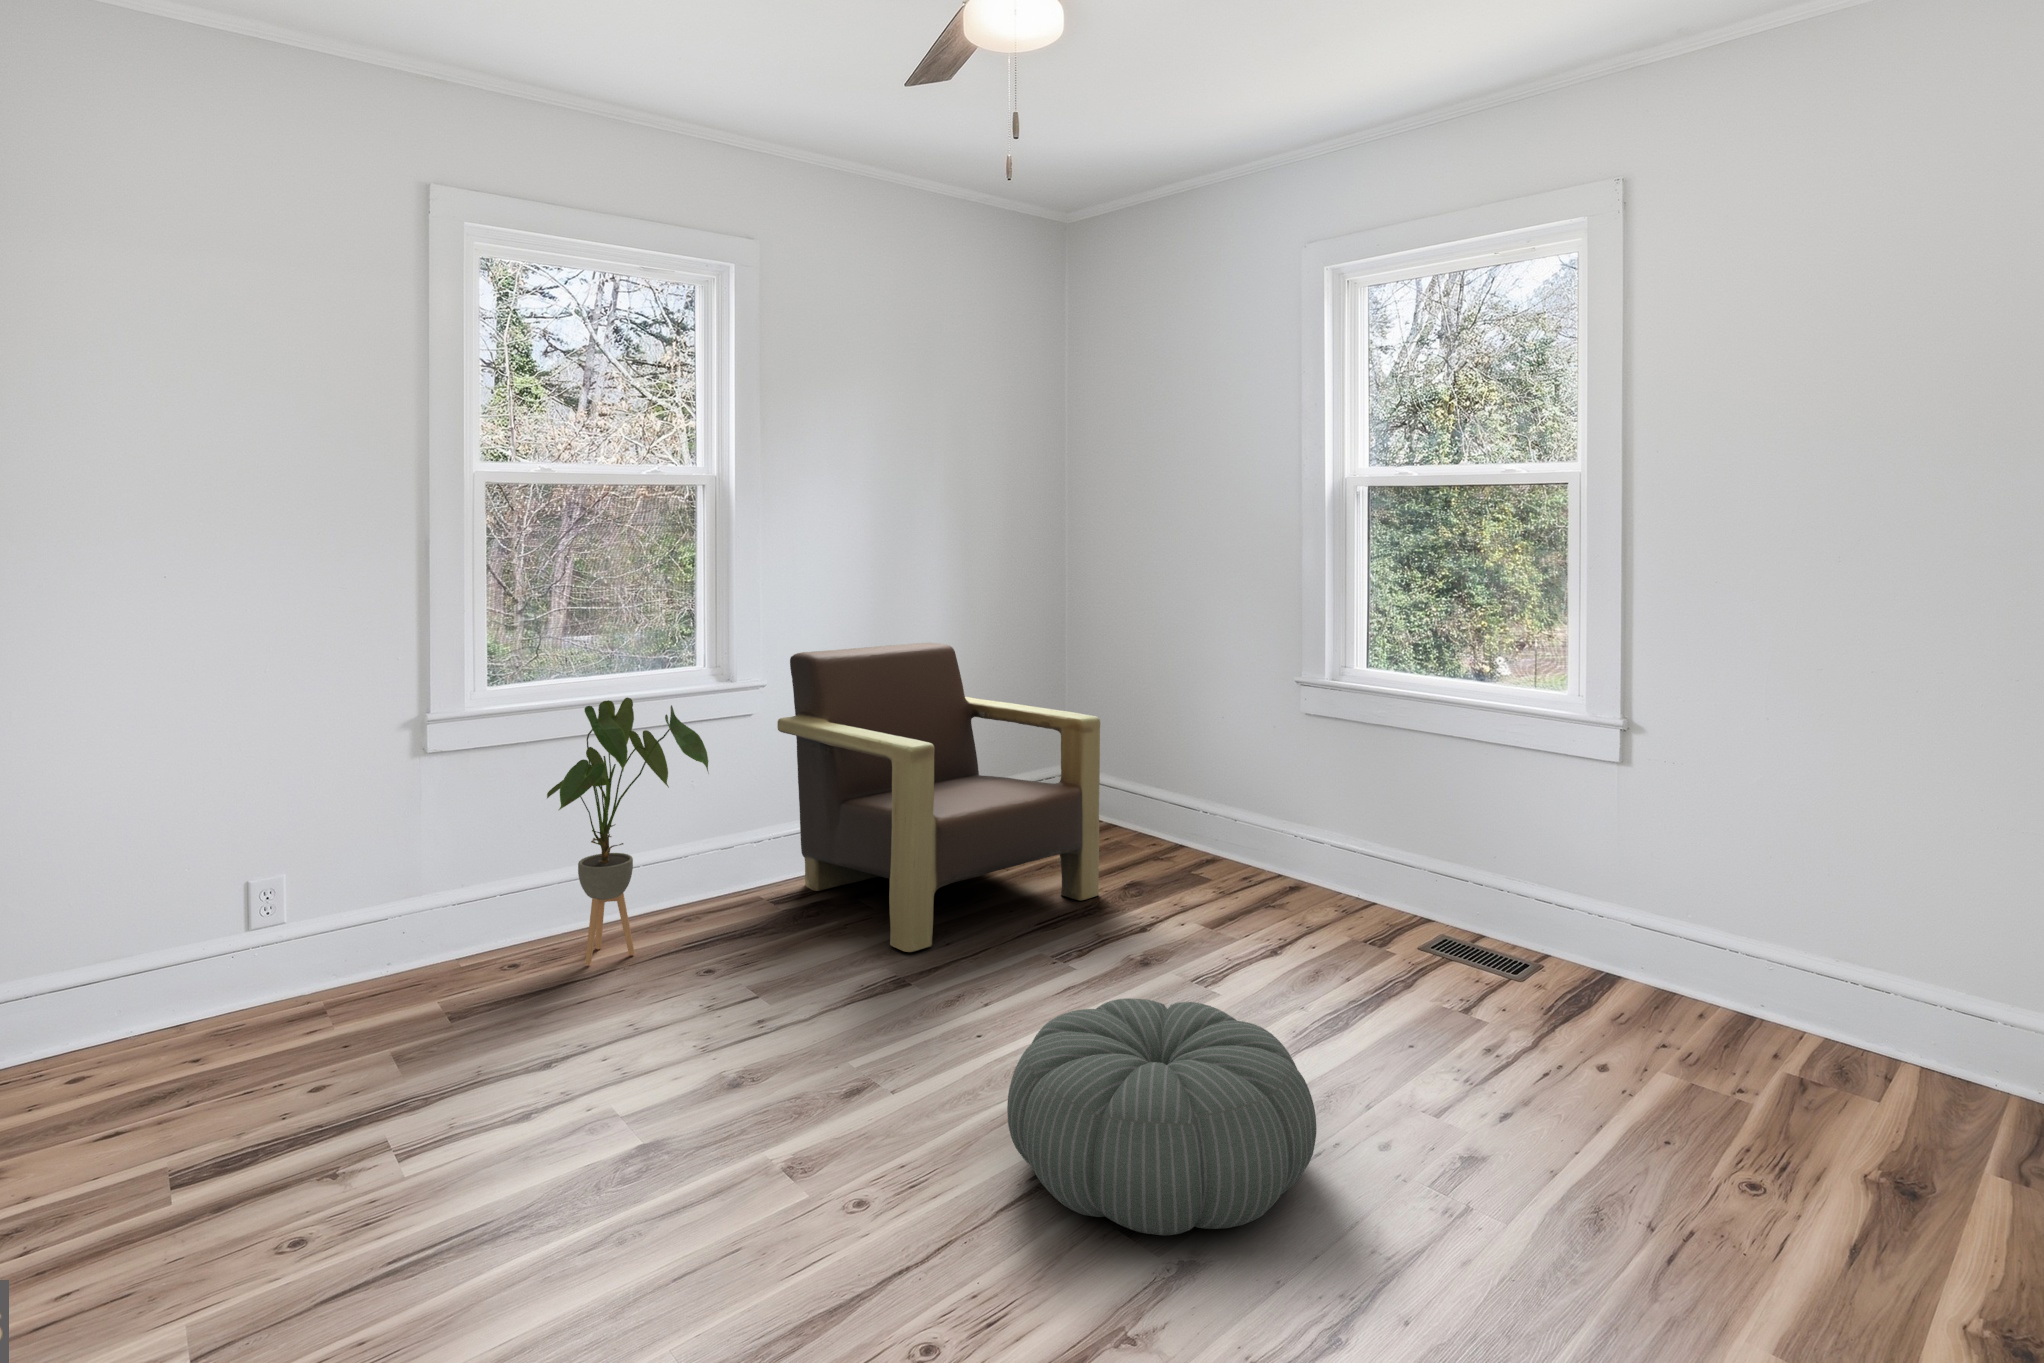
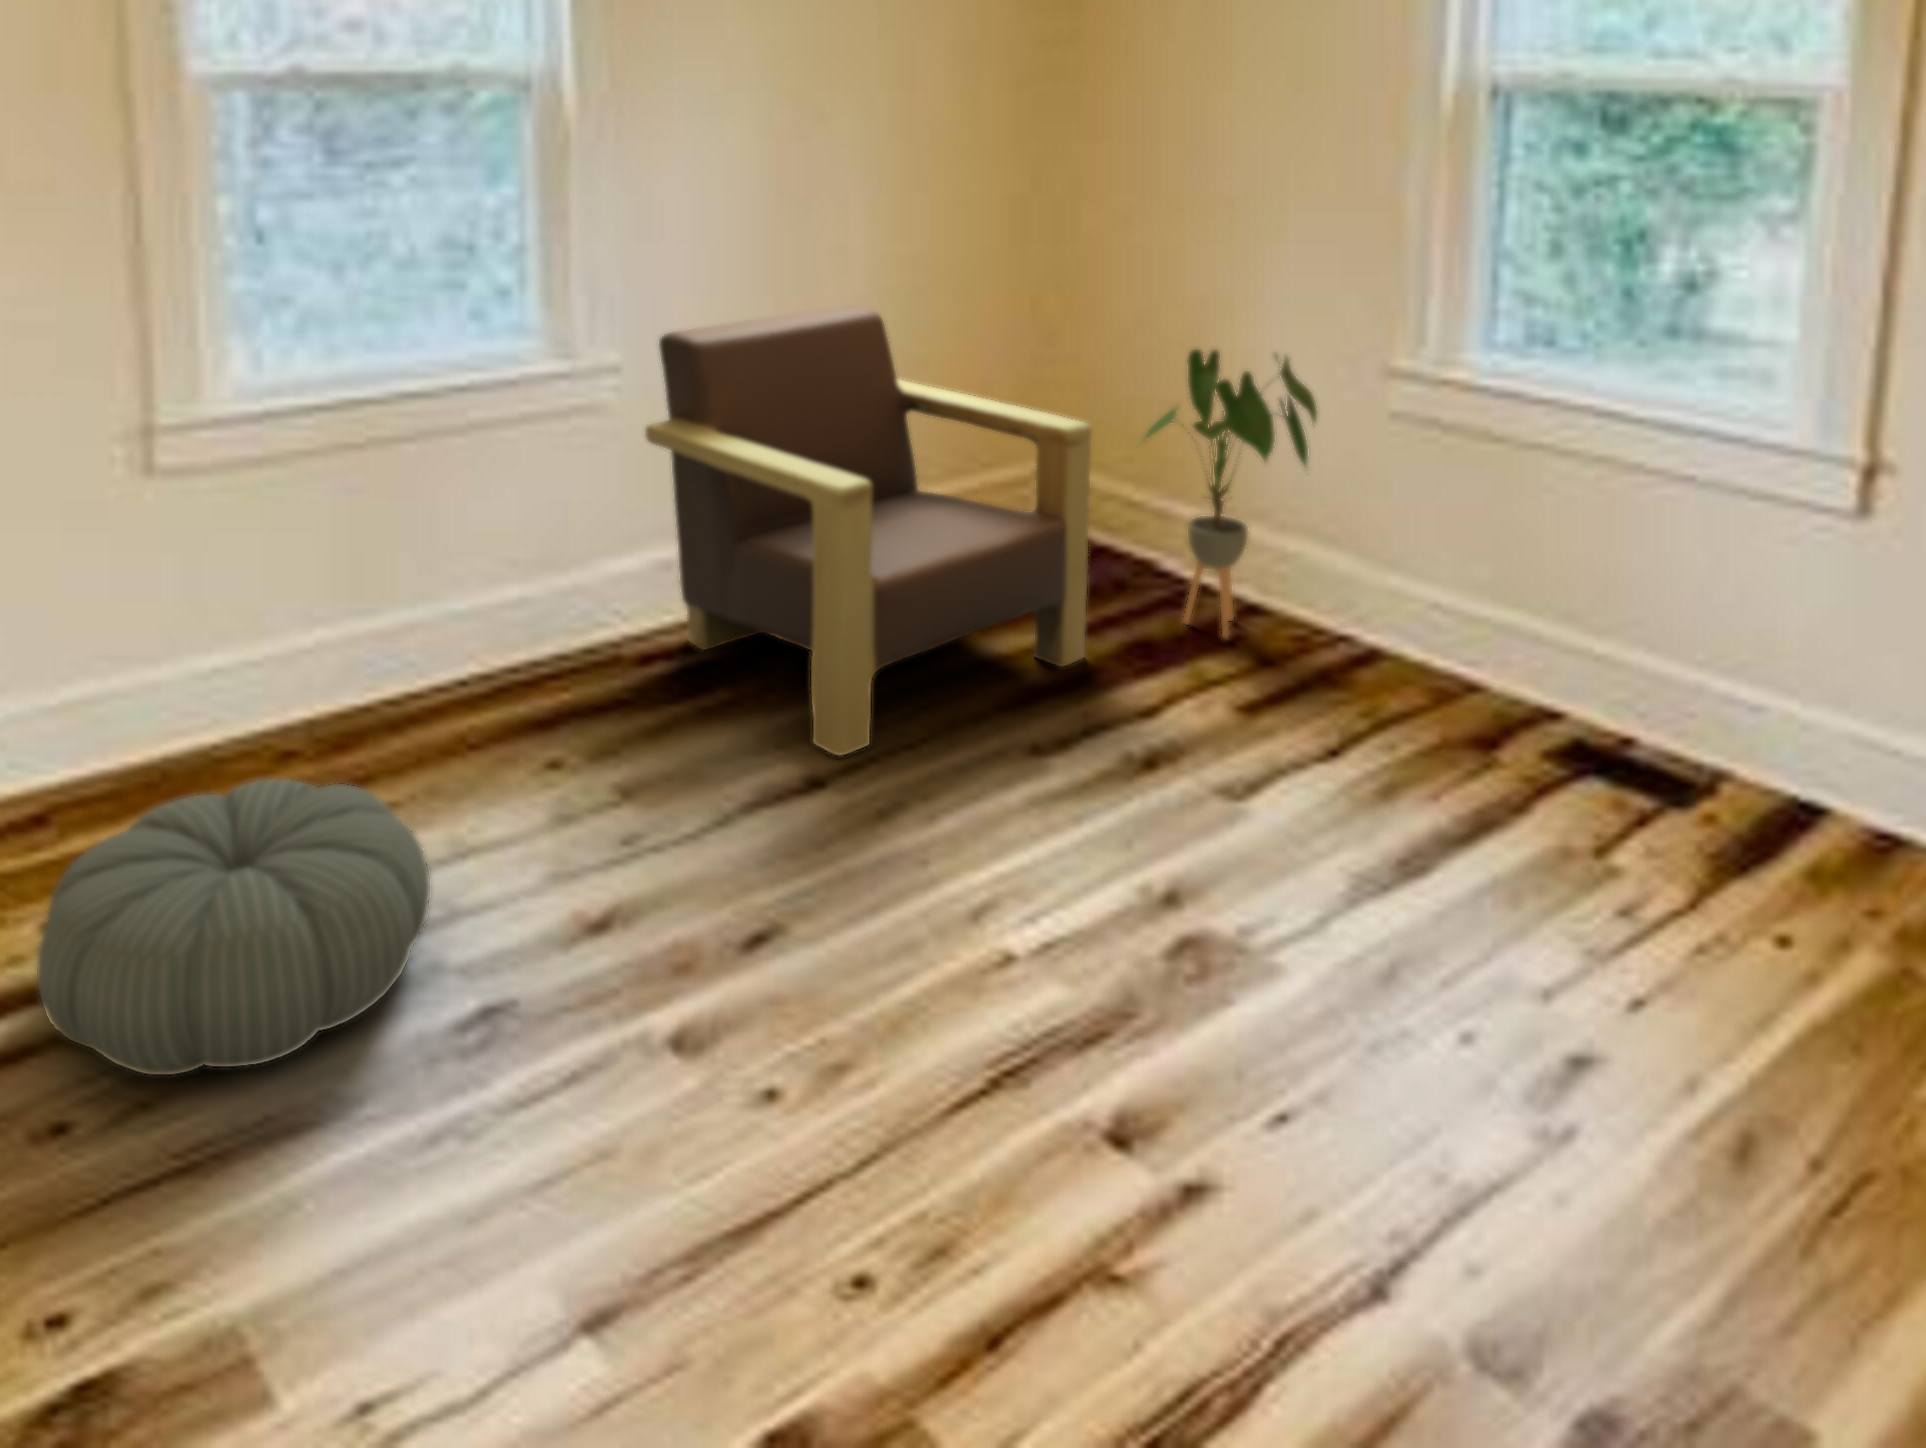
house plant: present [547,697,708,965] -> present [1145,349,1317,637]
pouf: present [1007,998,1316,1235] -> present [37,779,430,1075]

